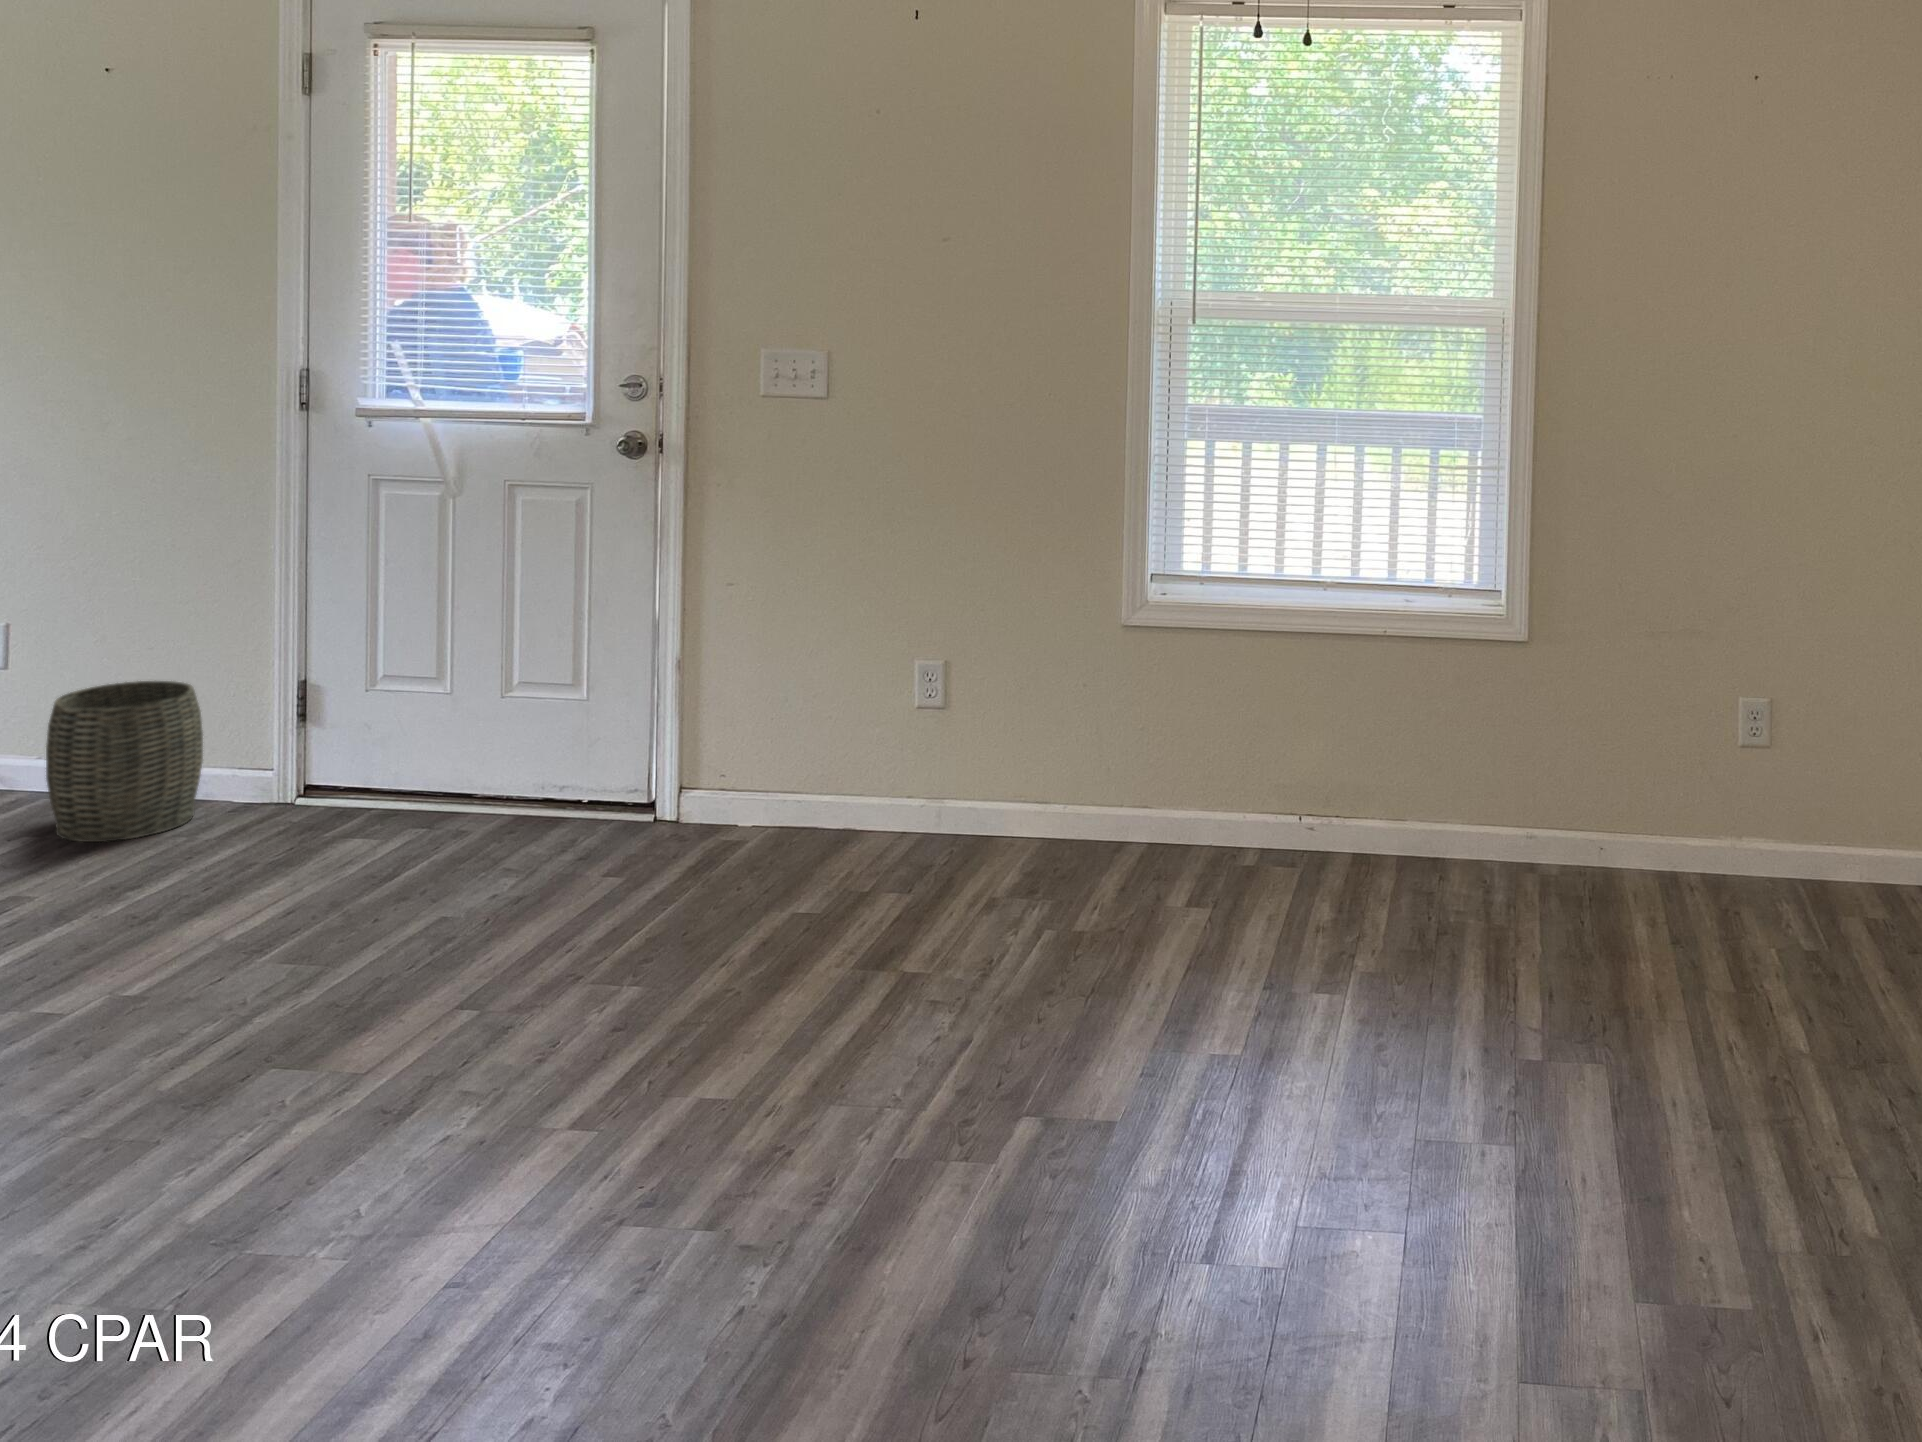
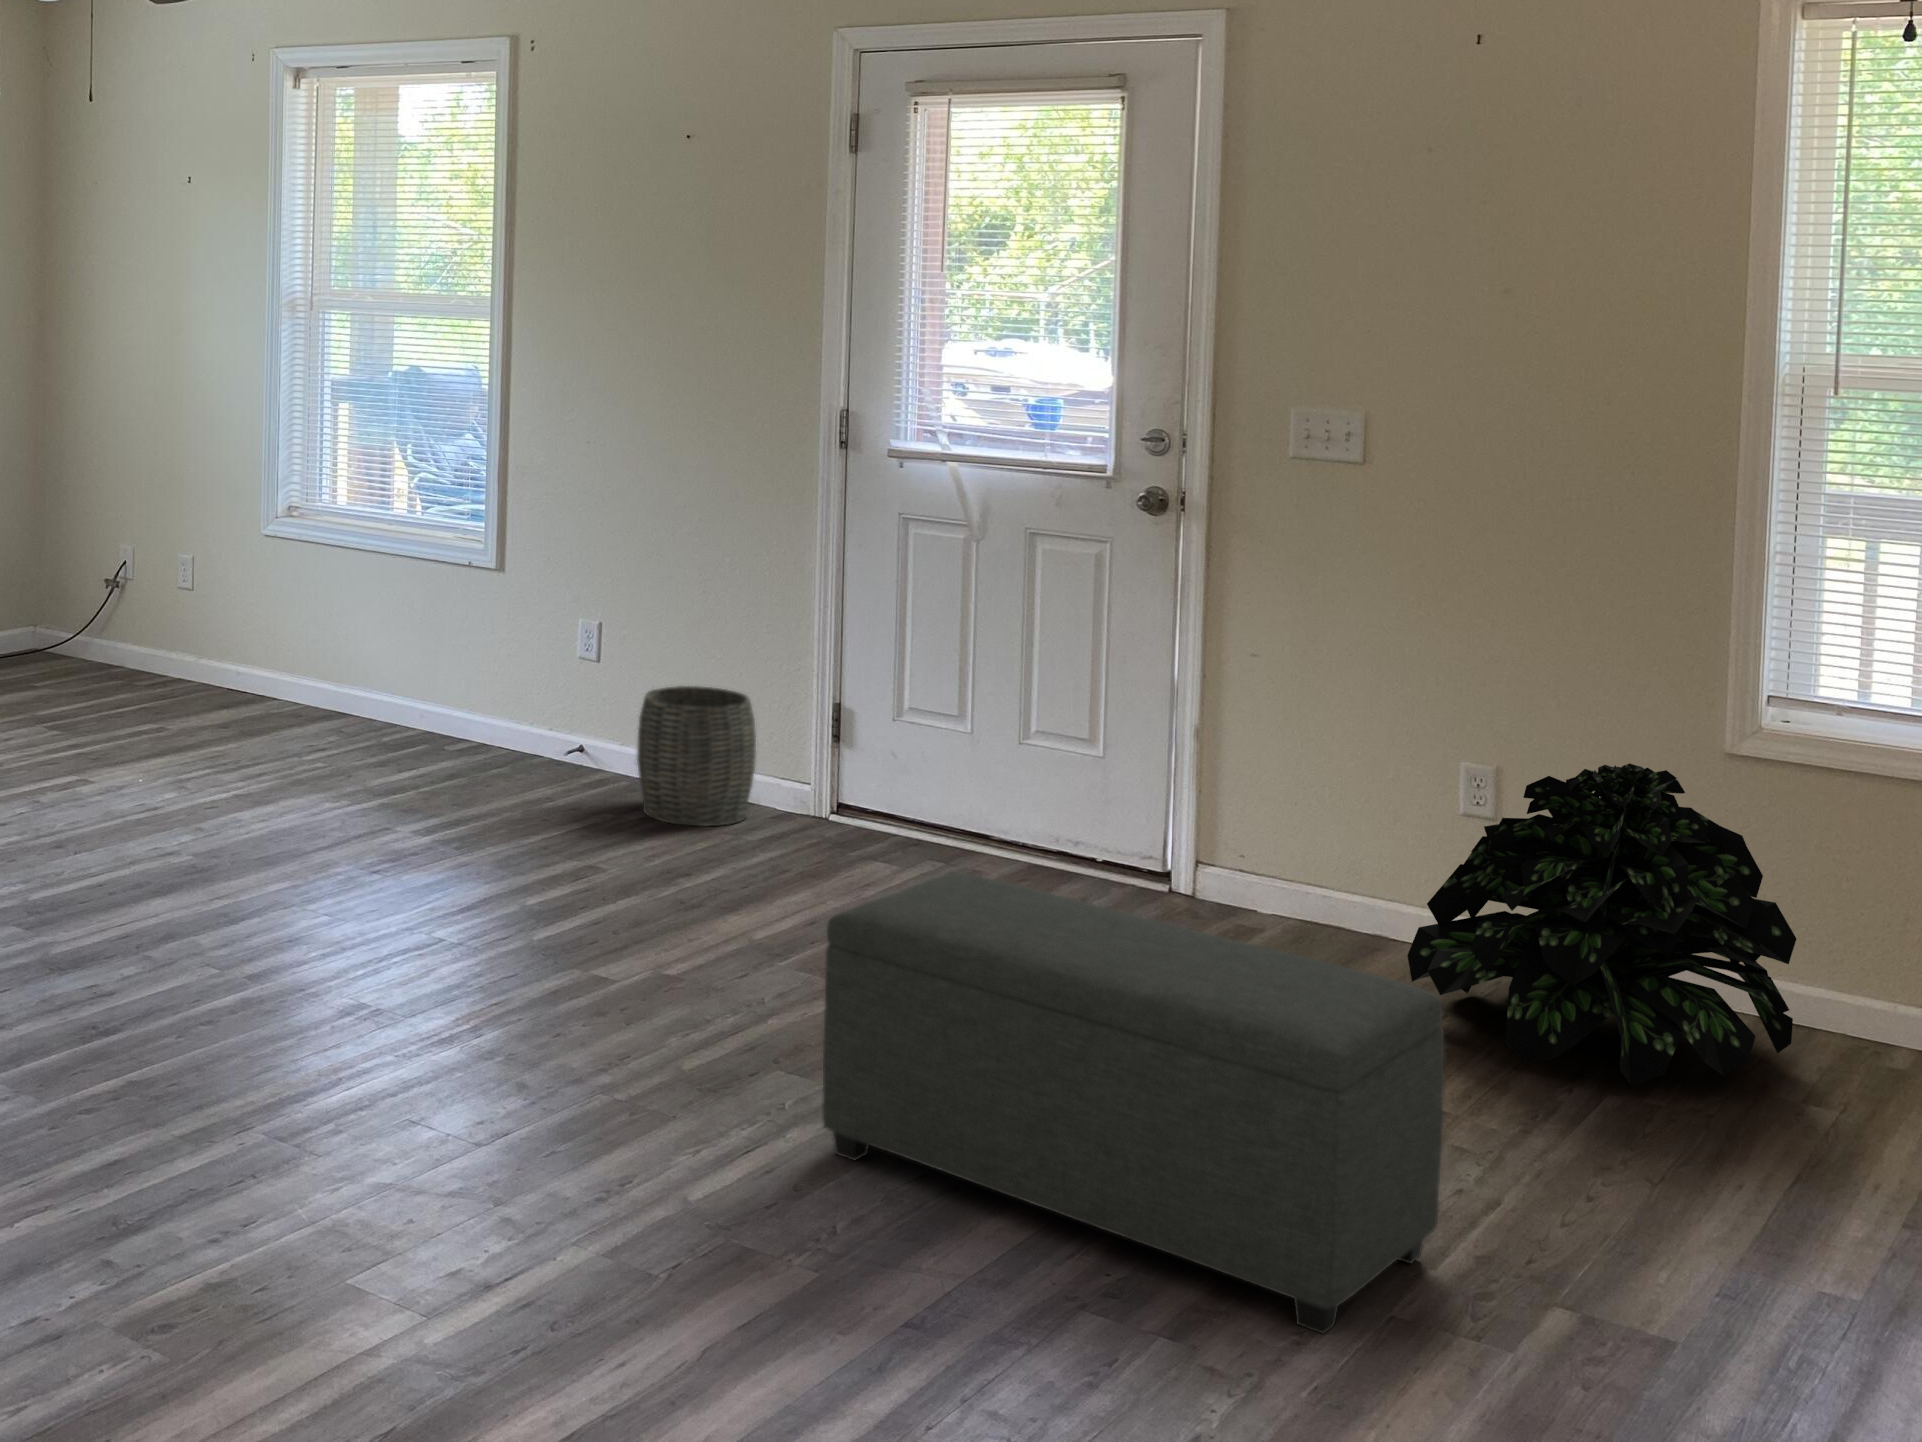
potted plant: none [865,648,1170,935] -> present [1407,763,1796,1086]
ottoman: none [185,874,873,1304] -> present [822,873,1444,1333]

